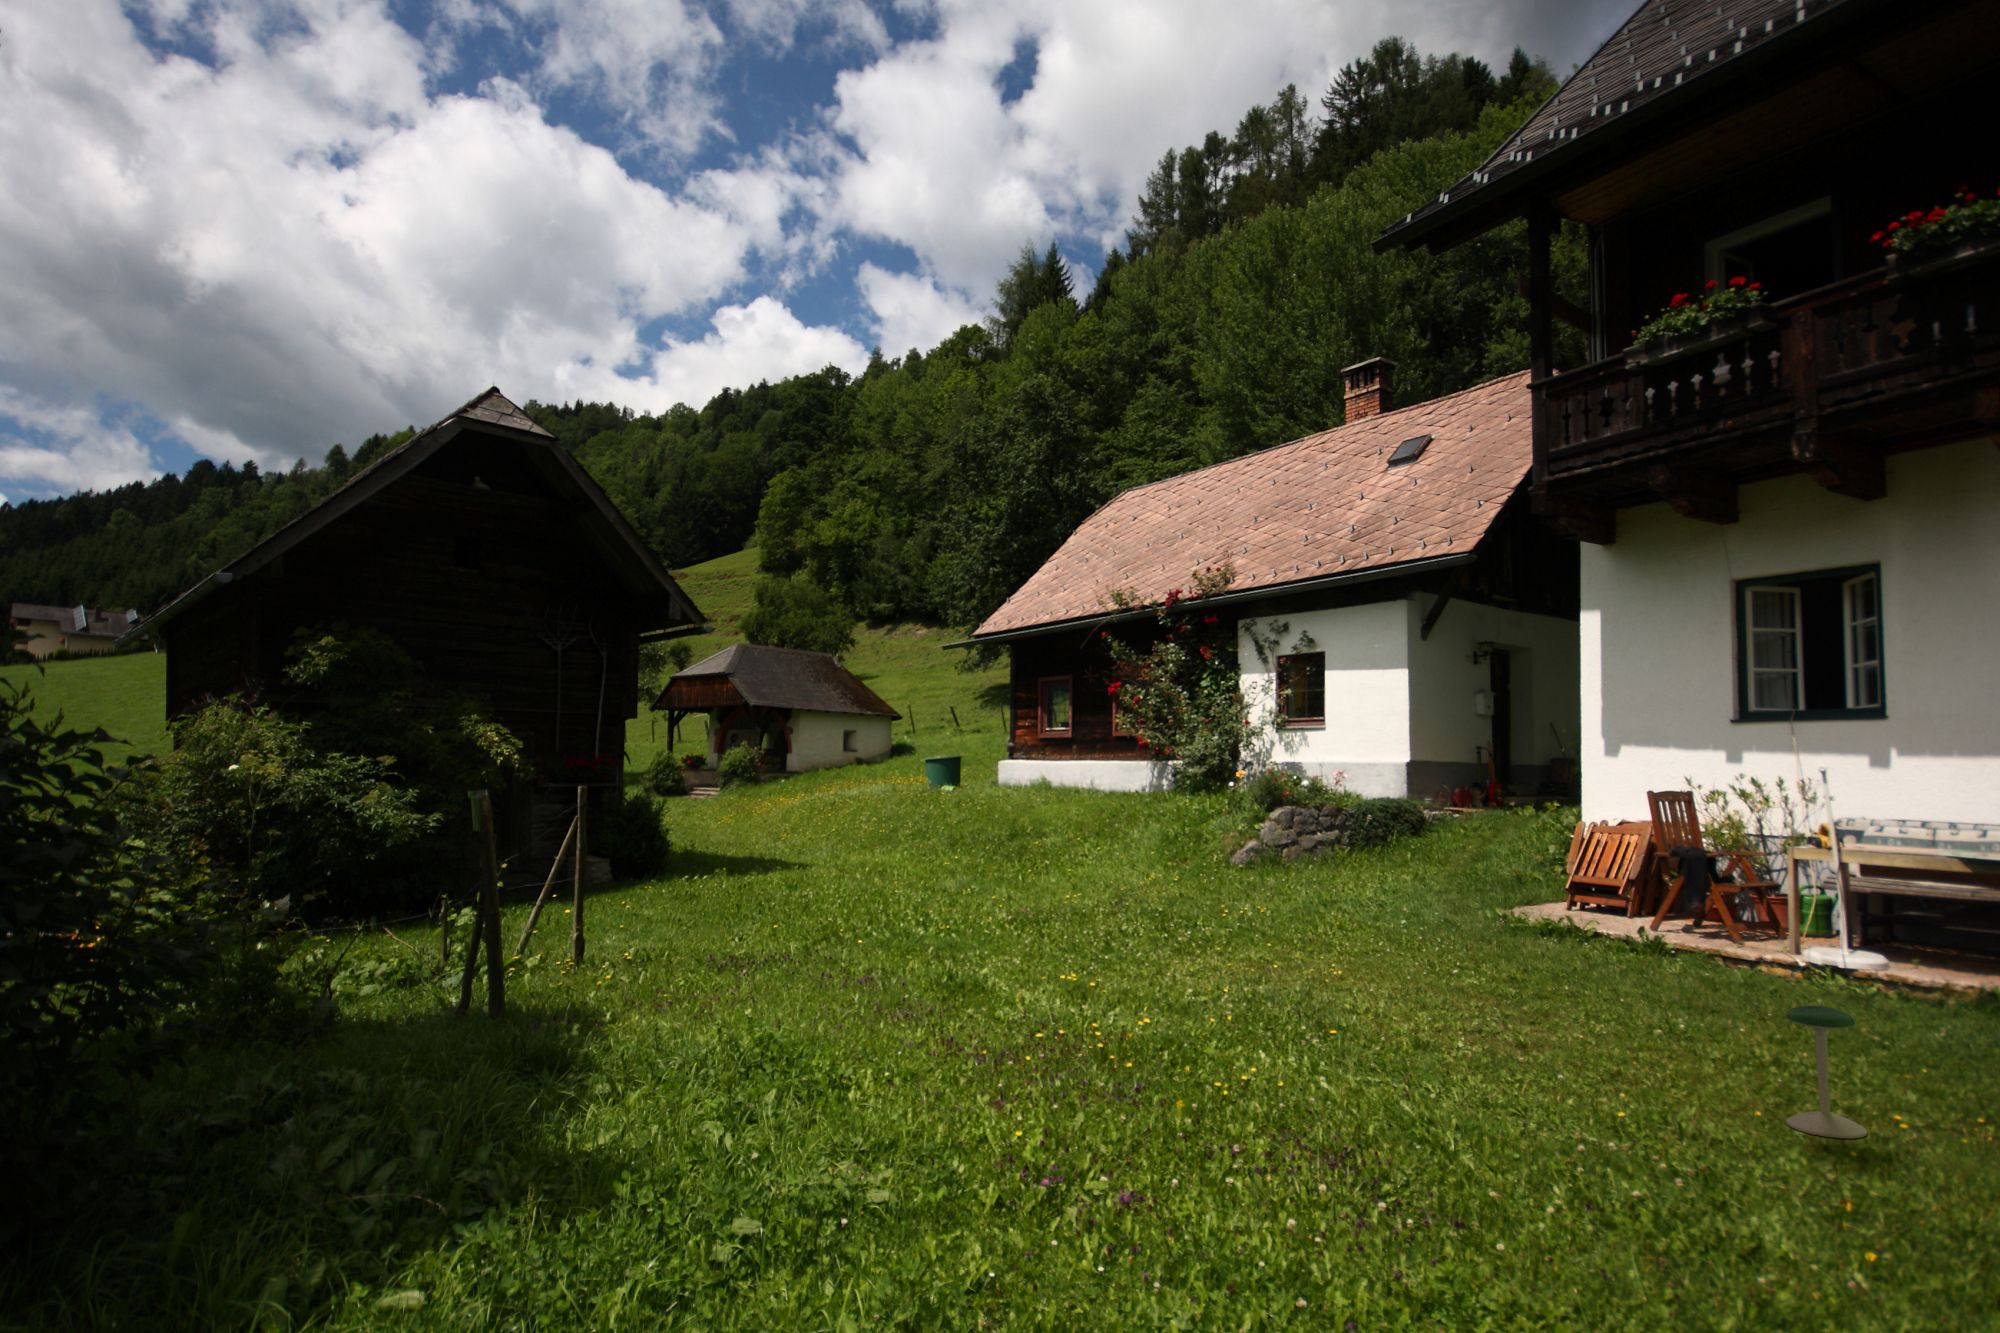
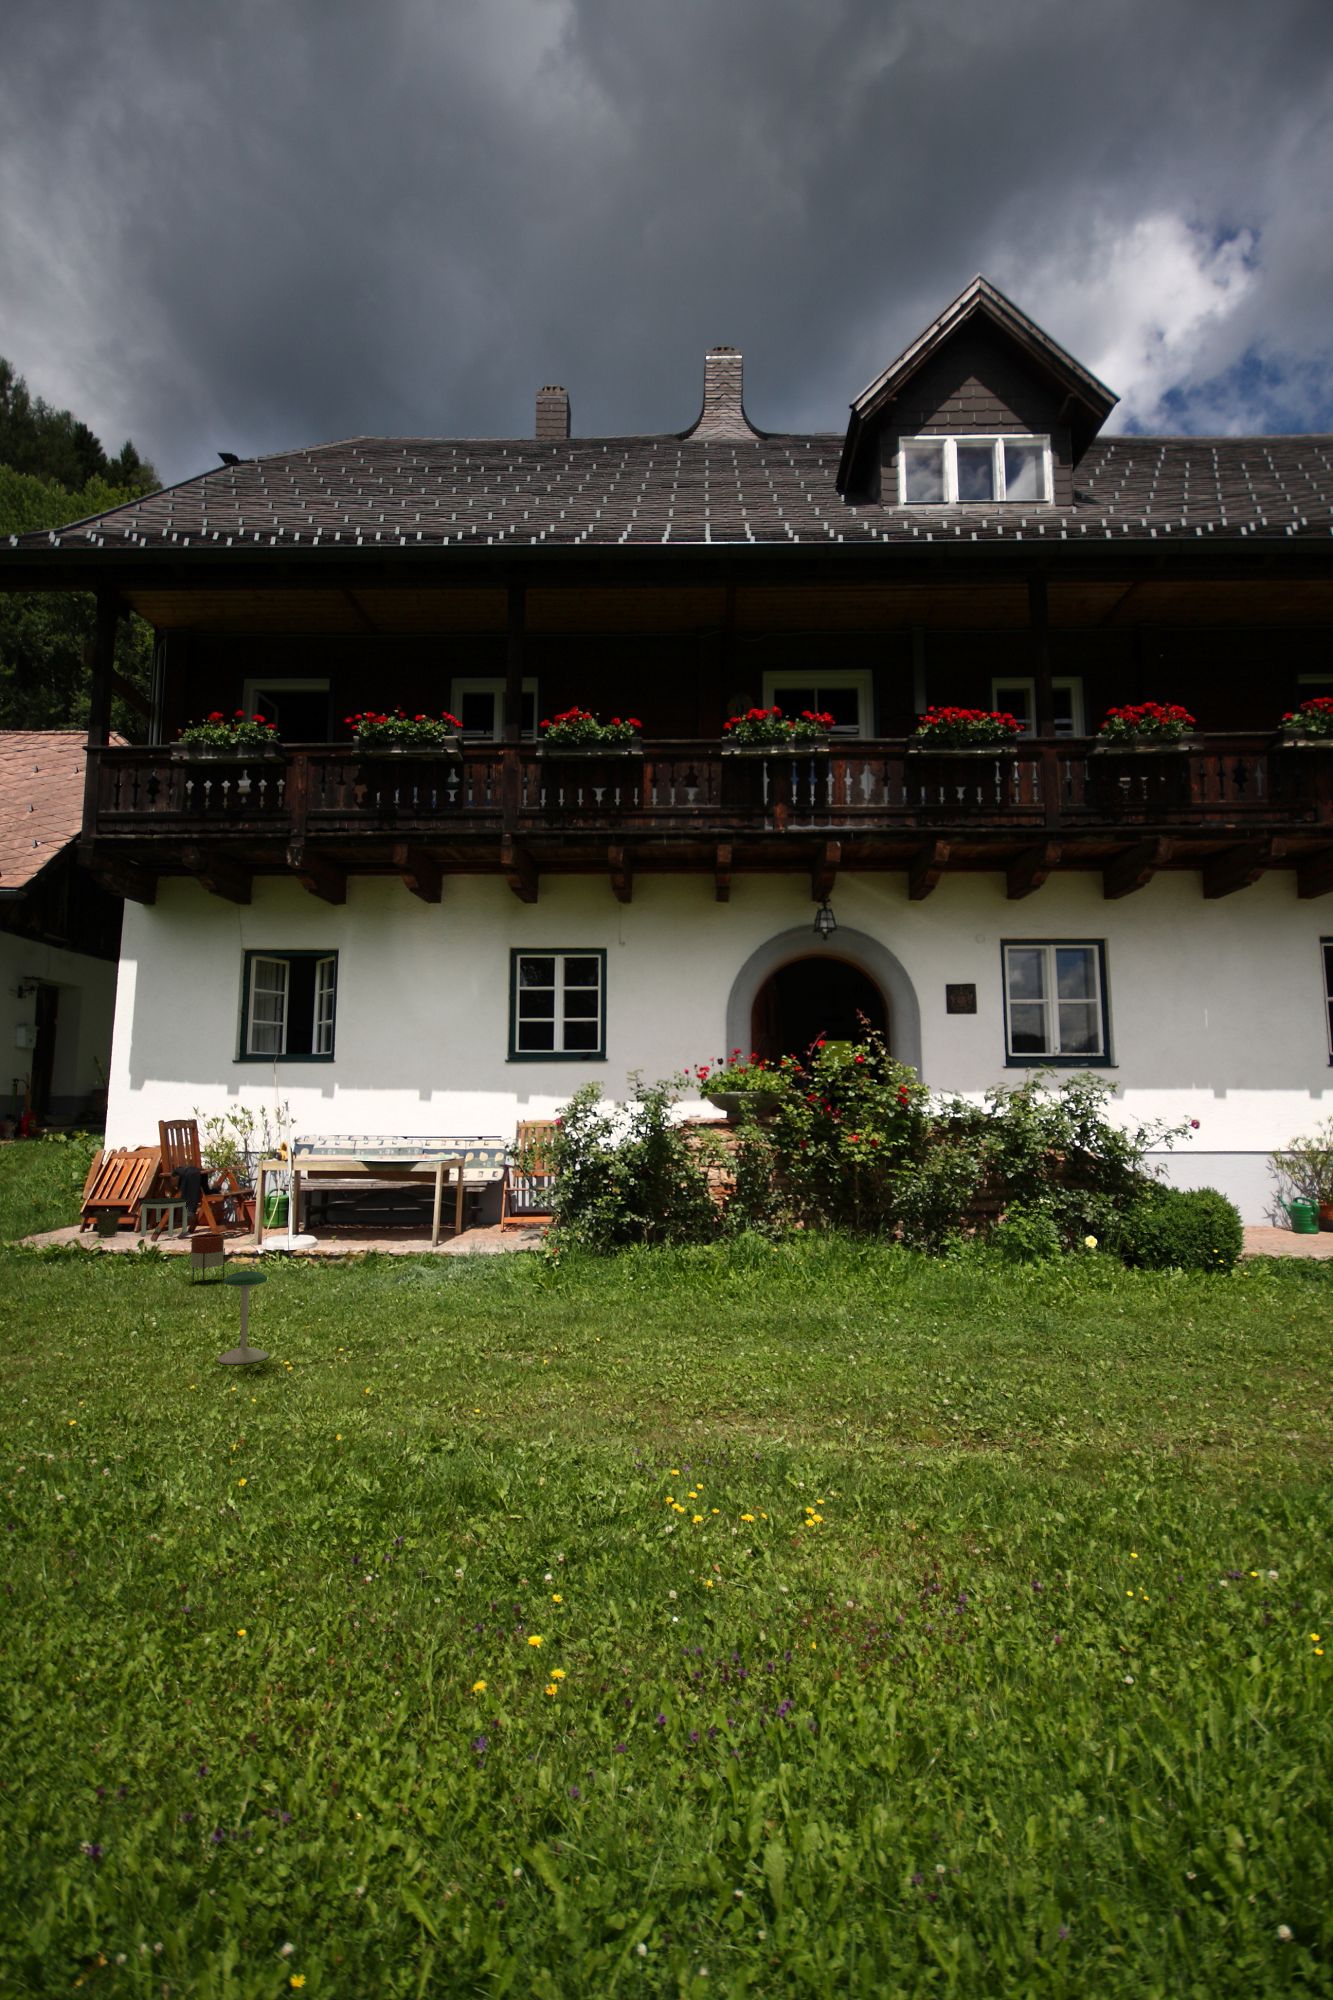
round table: none [1632,882,1692,930] -> present [141,1198,188,1237]
bucket: none [1577,890,1610,922] -> present [95,1210,121,1237]
planter: none [1711,937,1761,1002] -> present [191,1234,225,1285]

